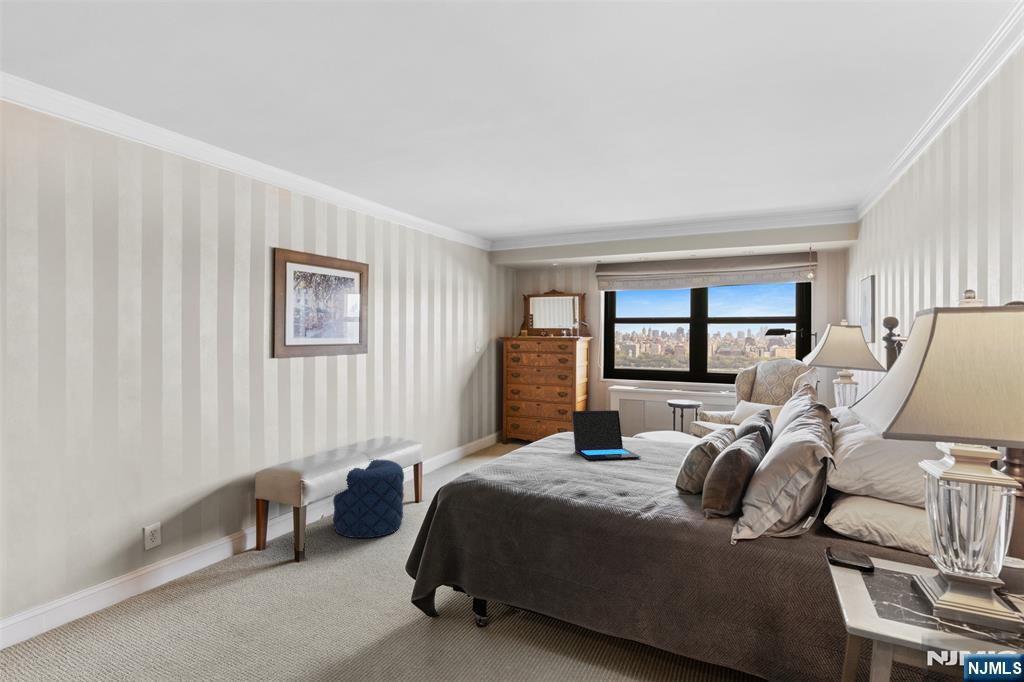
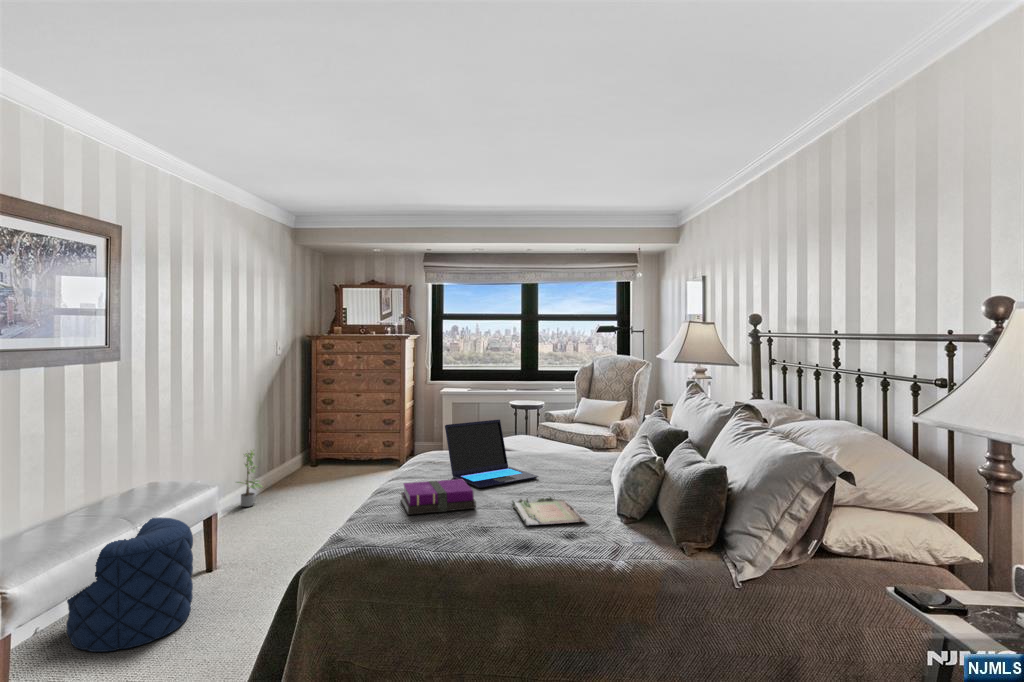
potted plant: none [441,422,462,466] -> present [237,451,263,507]
notebook: none [528,449,577,471] -> present [401,479,476,515]
tray: none [603,467,652,487] -> present [512,497,586,526]

